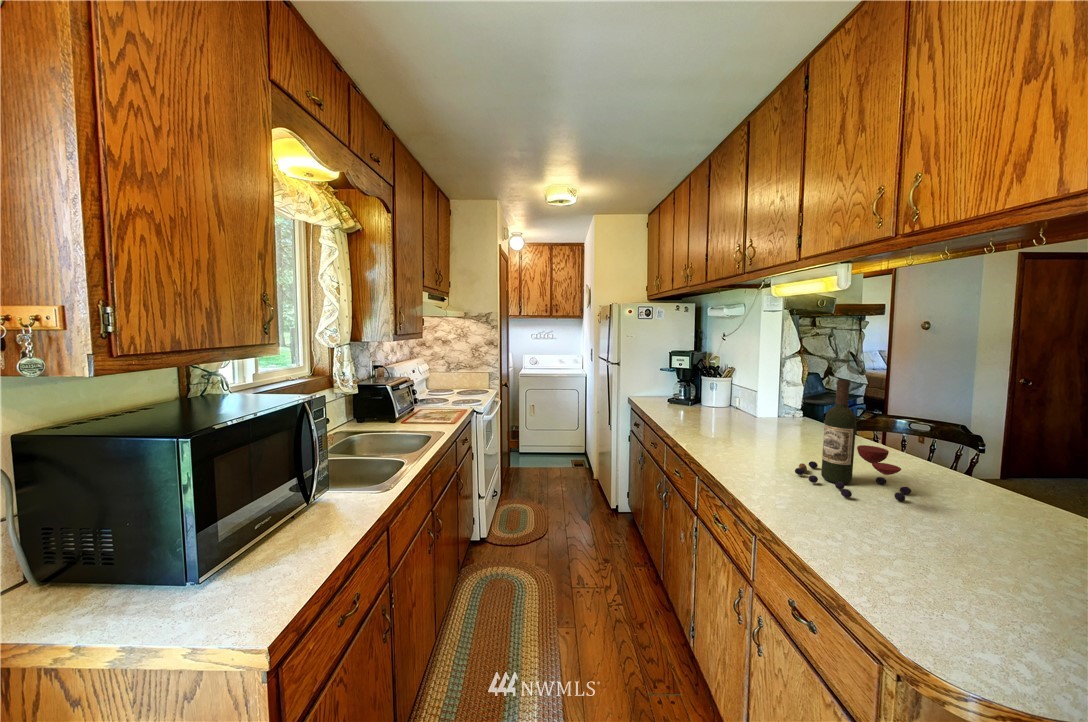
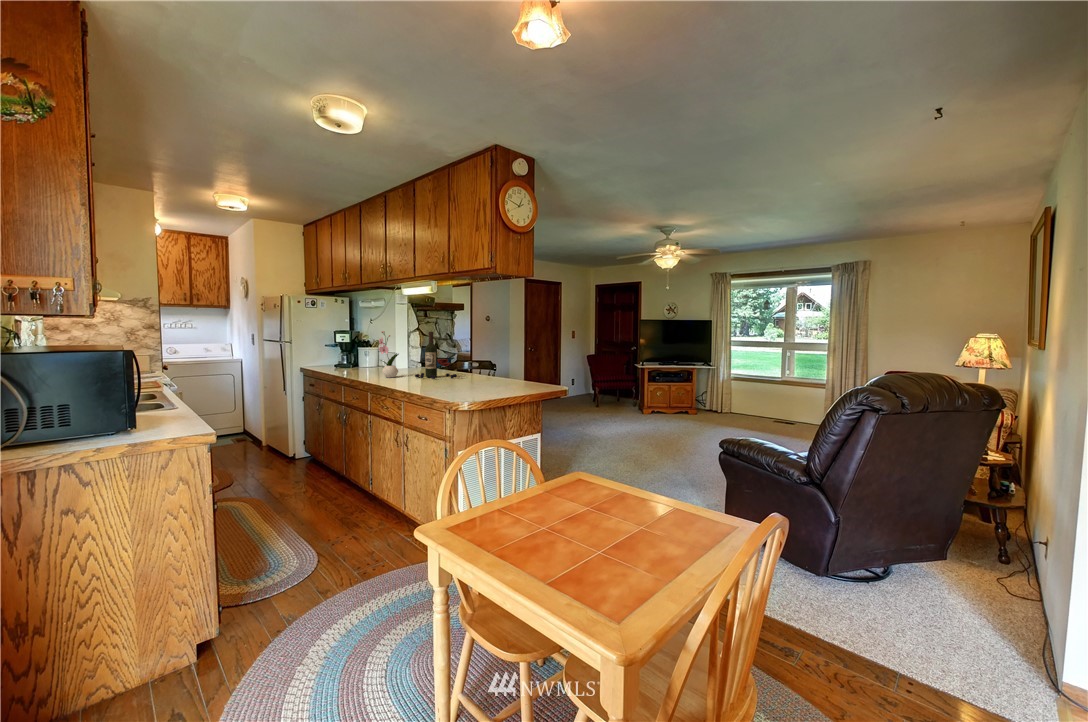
flower arrangement: none [722,369,763,461] -> present [379,331,399,378]

